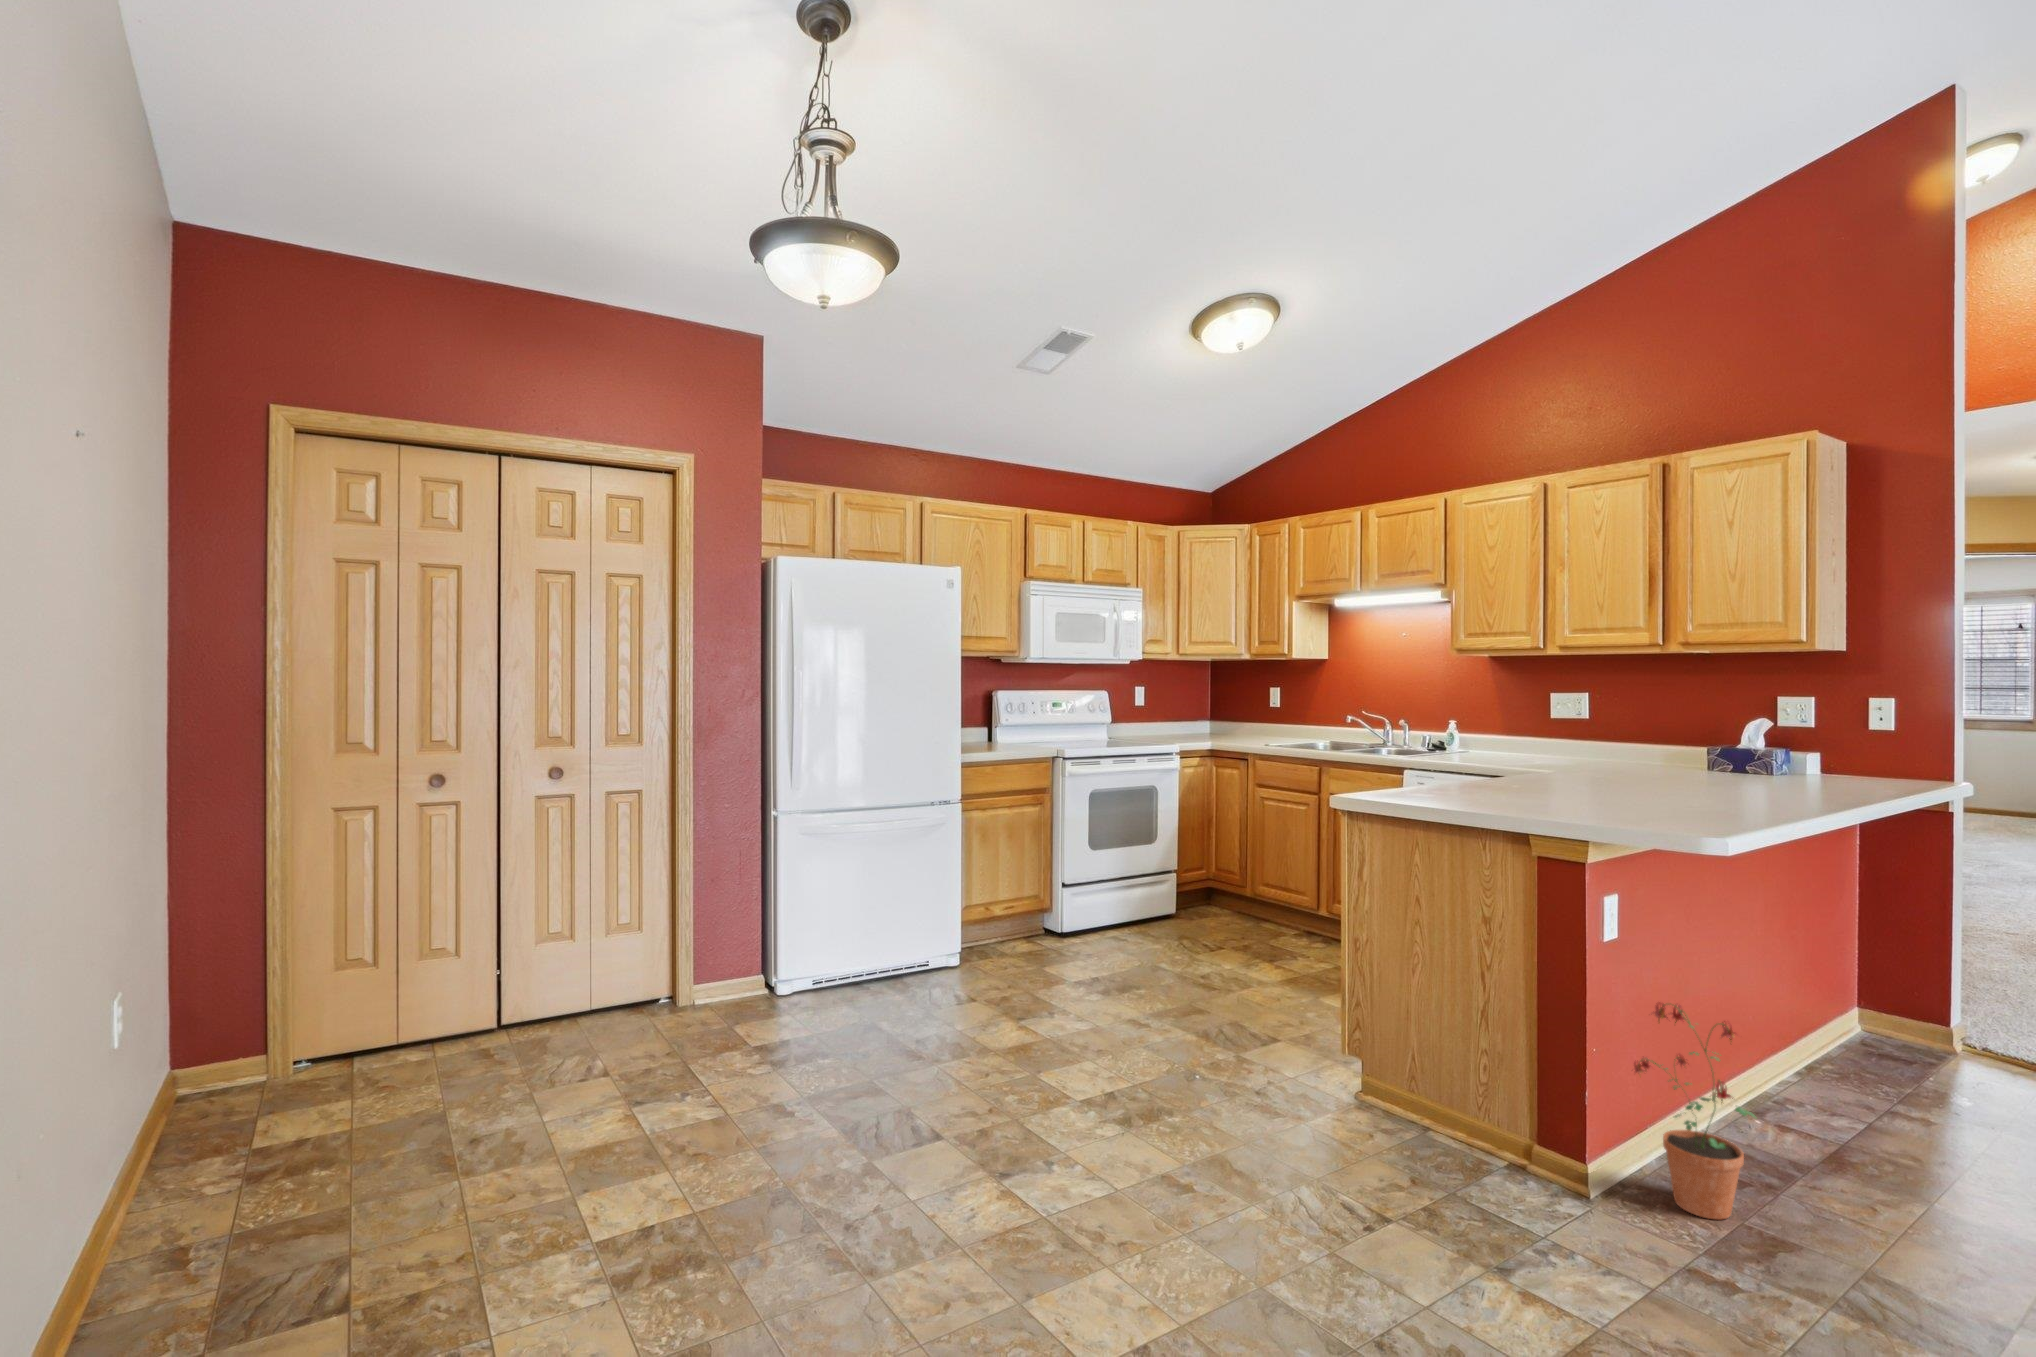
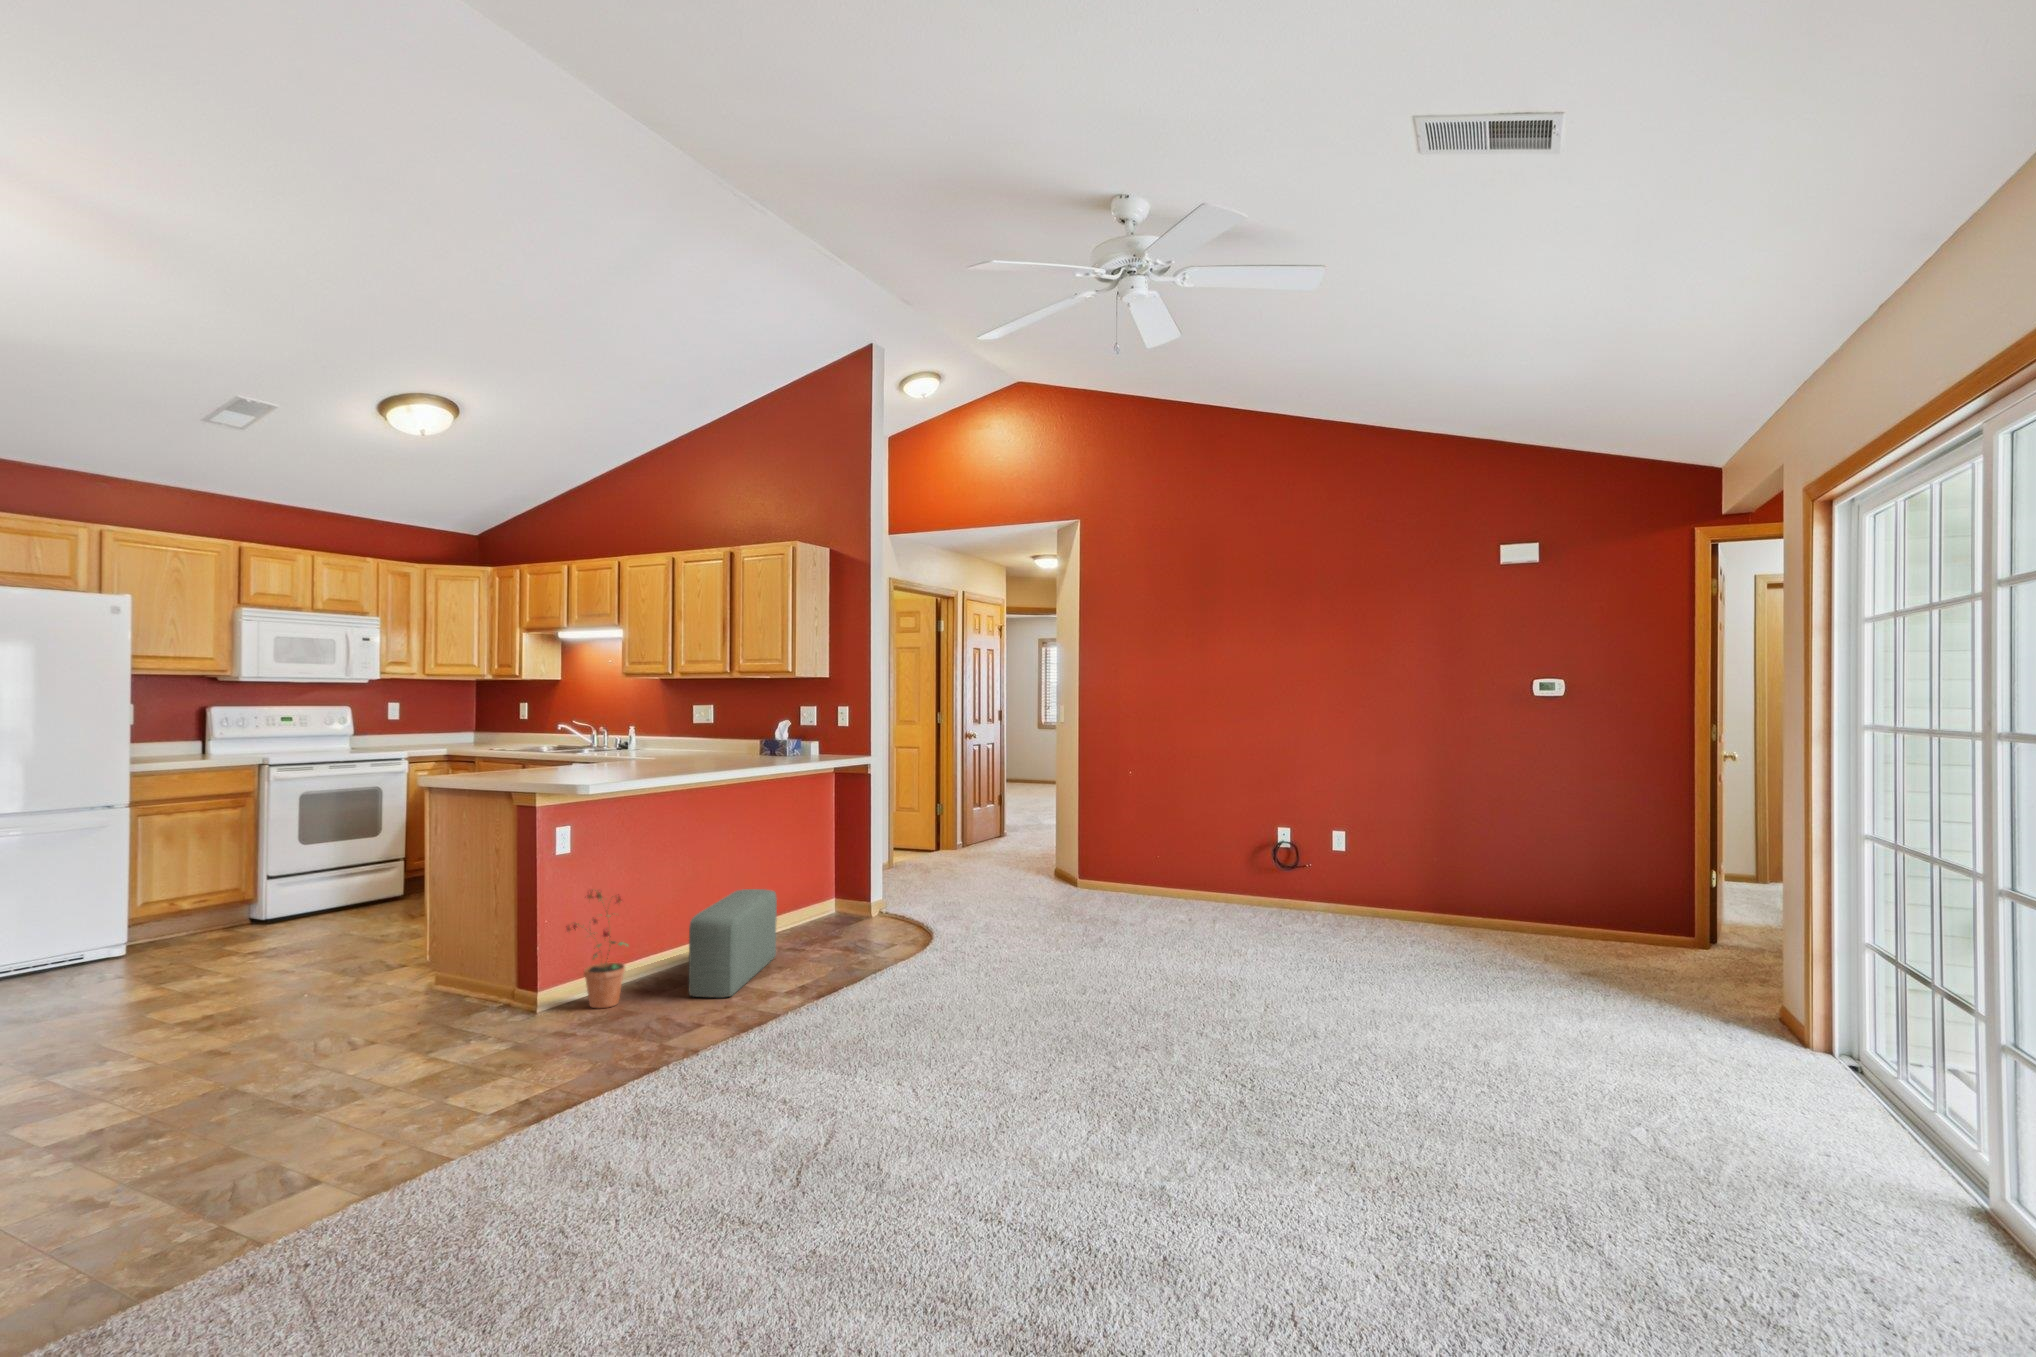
pouf: none [1825,1011,1973,1247] -> present [689,889,777,998]

